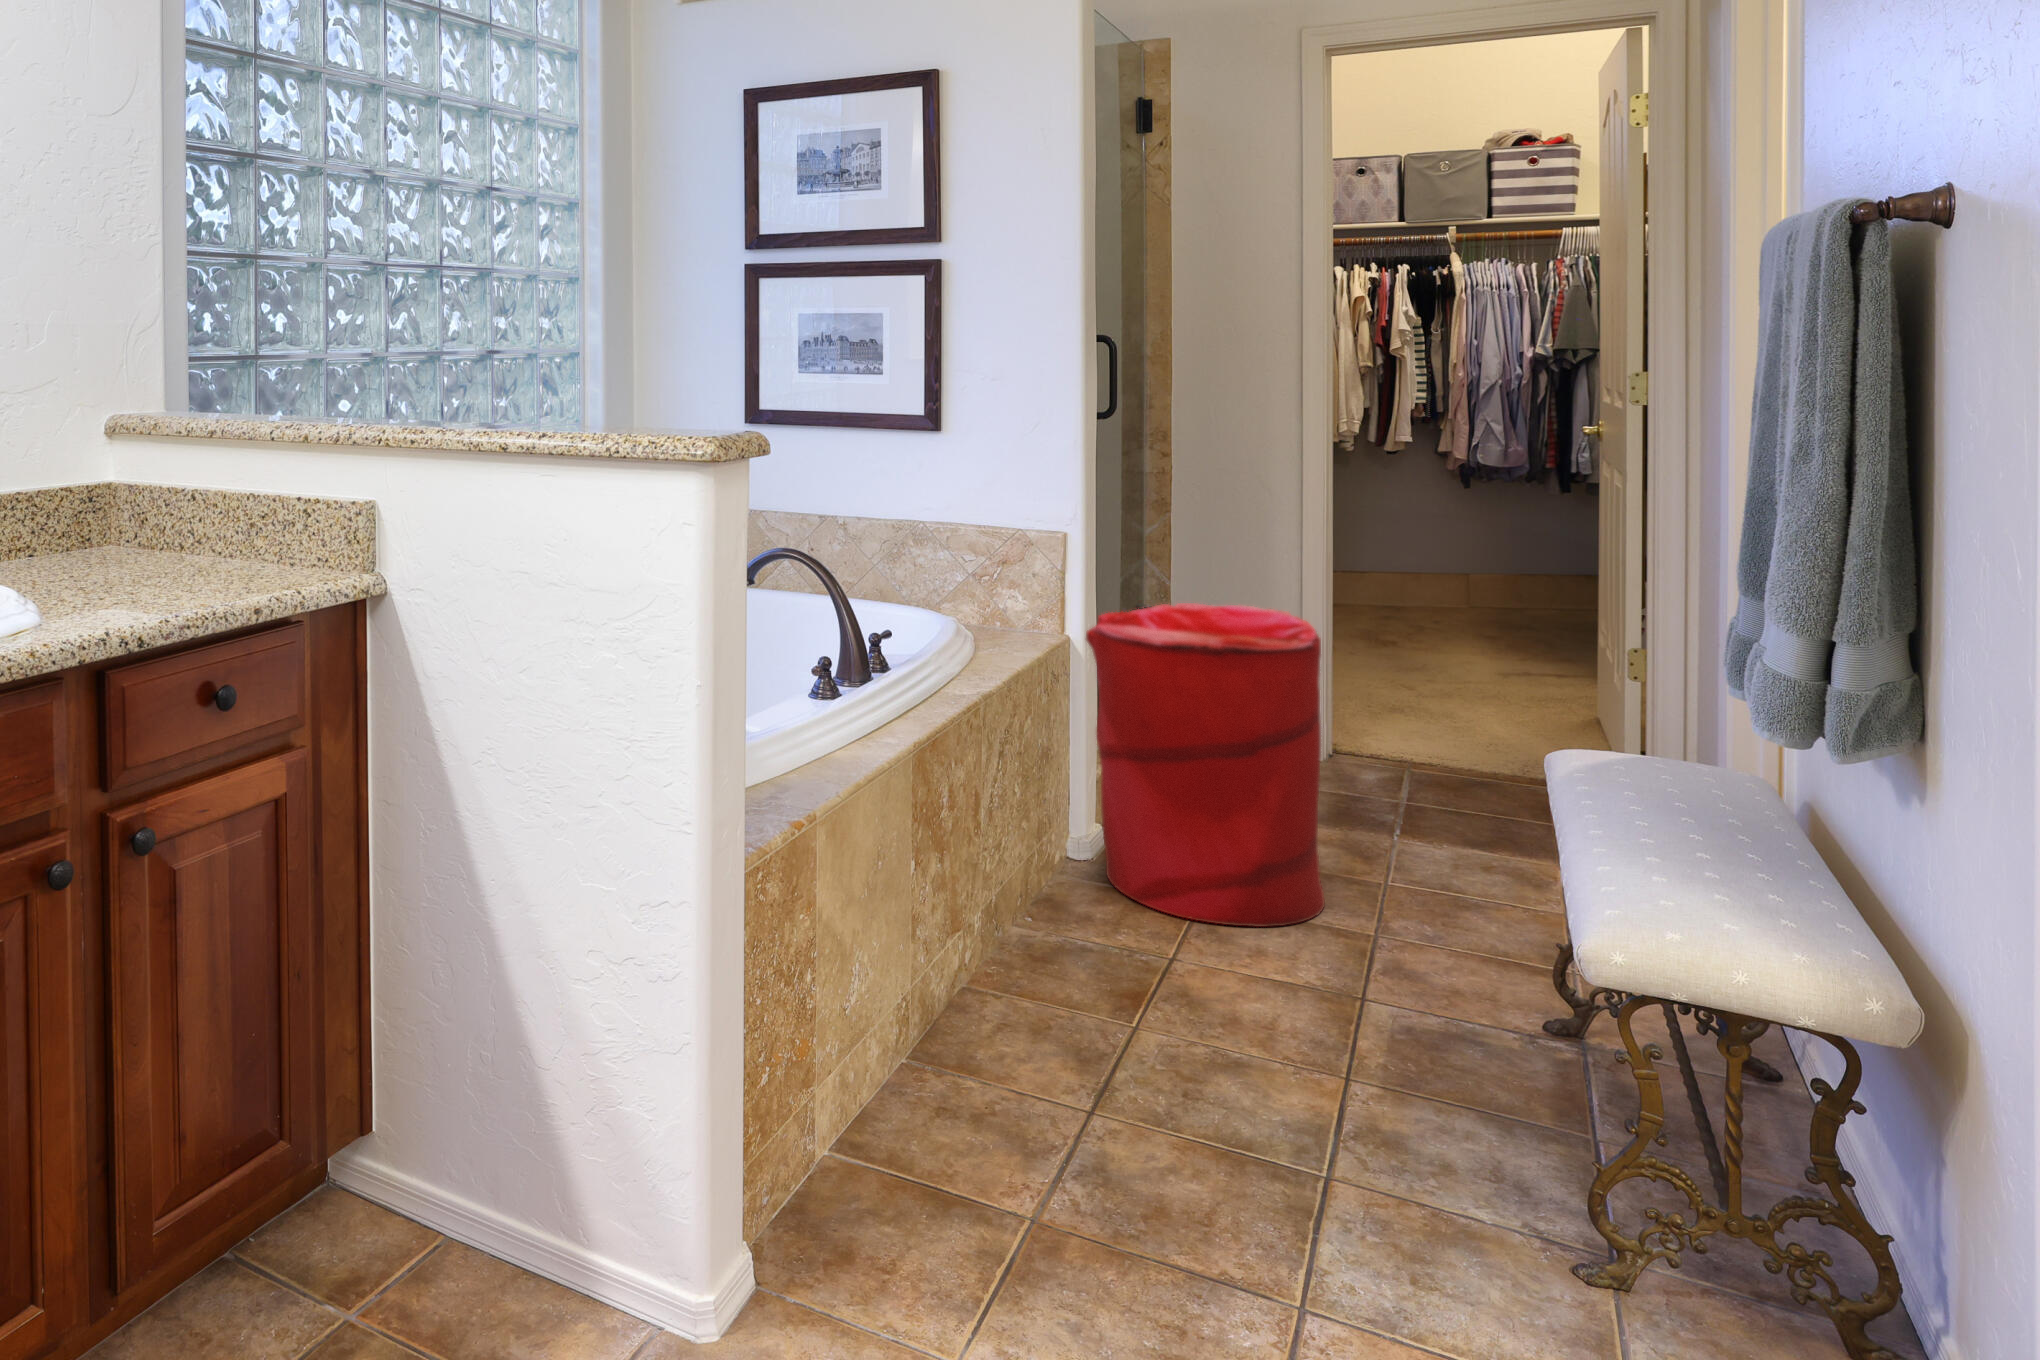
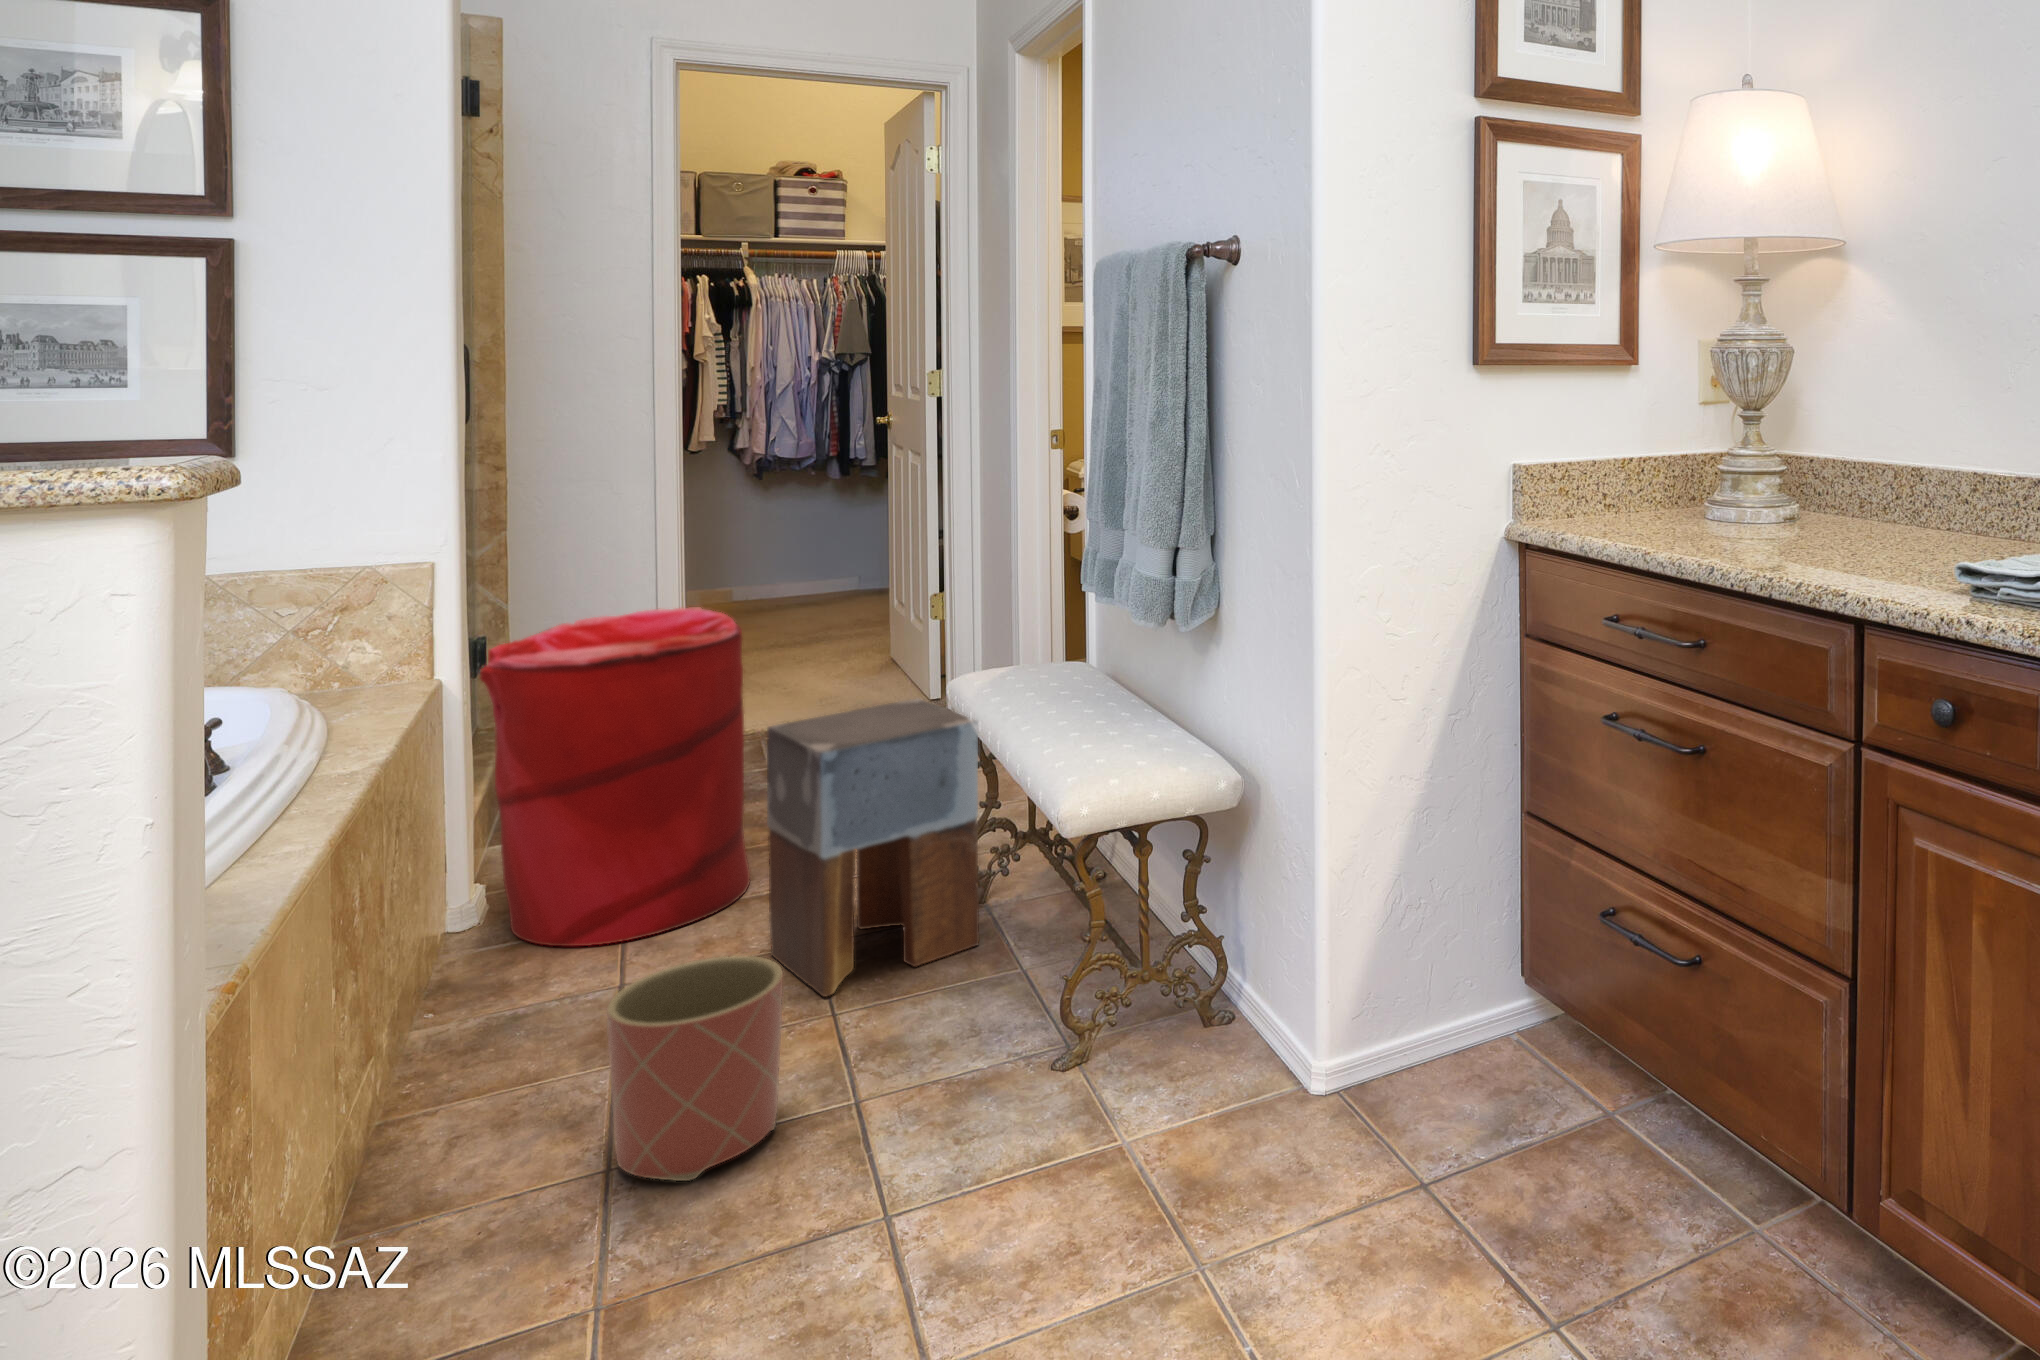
stool: none [1310,749,1552,1084] -> present [767,699,979,997]
planter: none [1091,949,1253,1161] -> present [607,955,783,1181]

